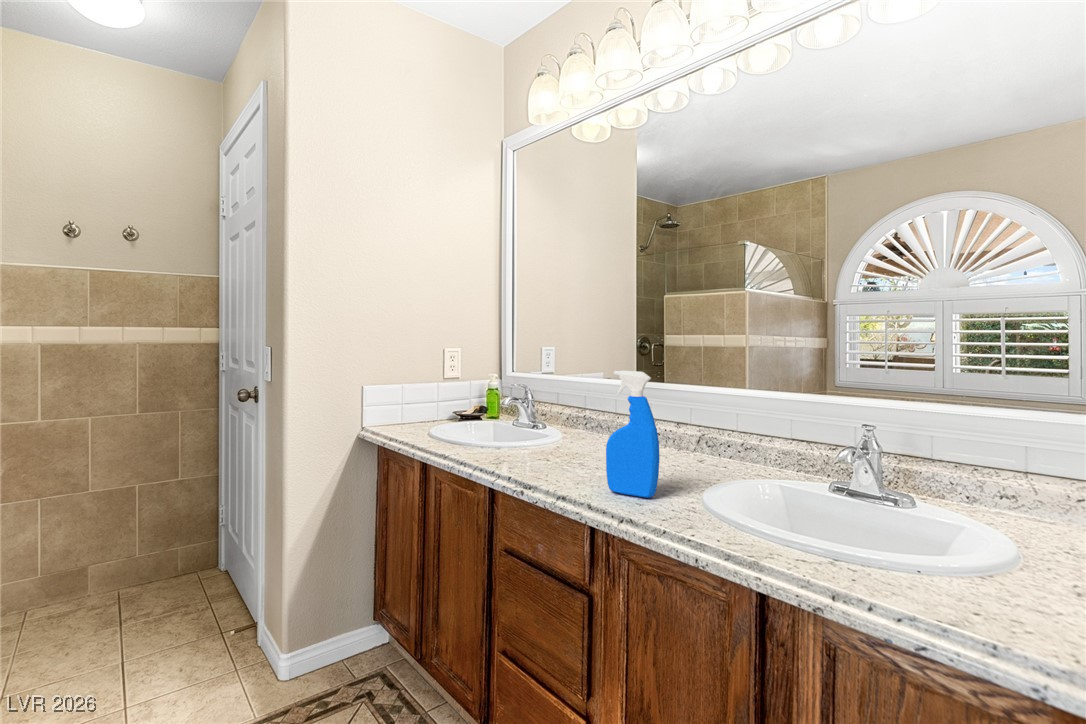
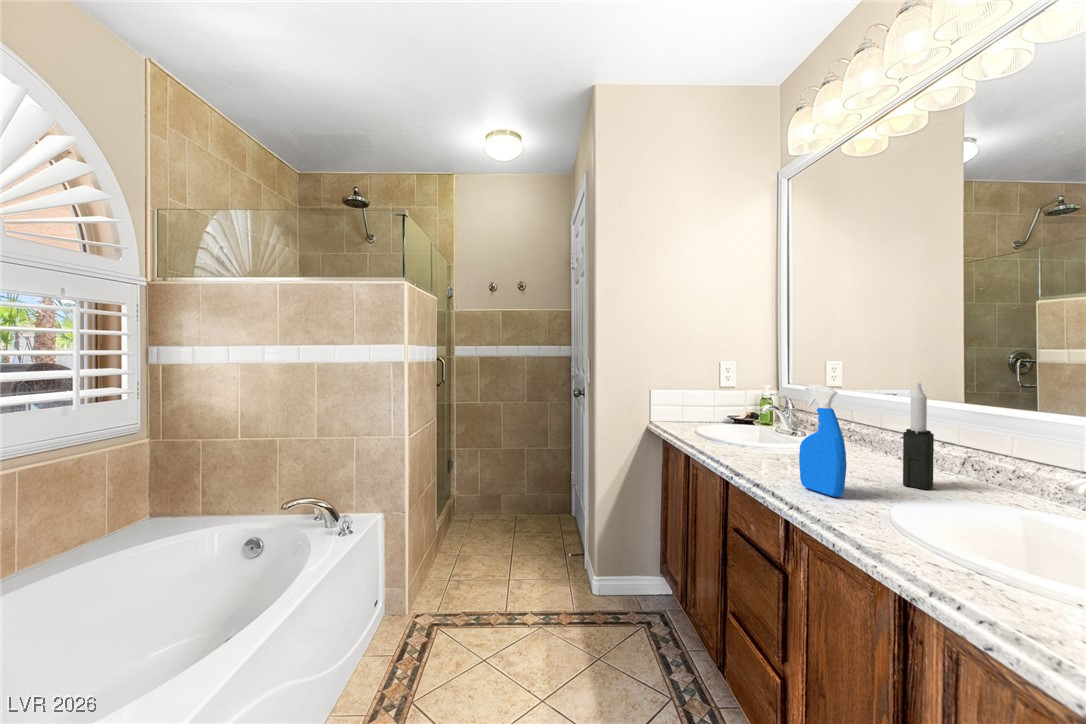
candle: none [676,365,700,473] -> present [903,382,934,489]

